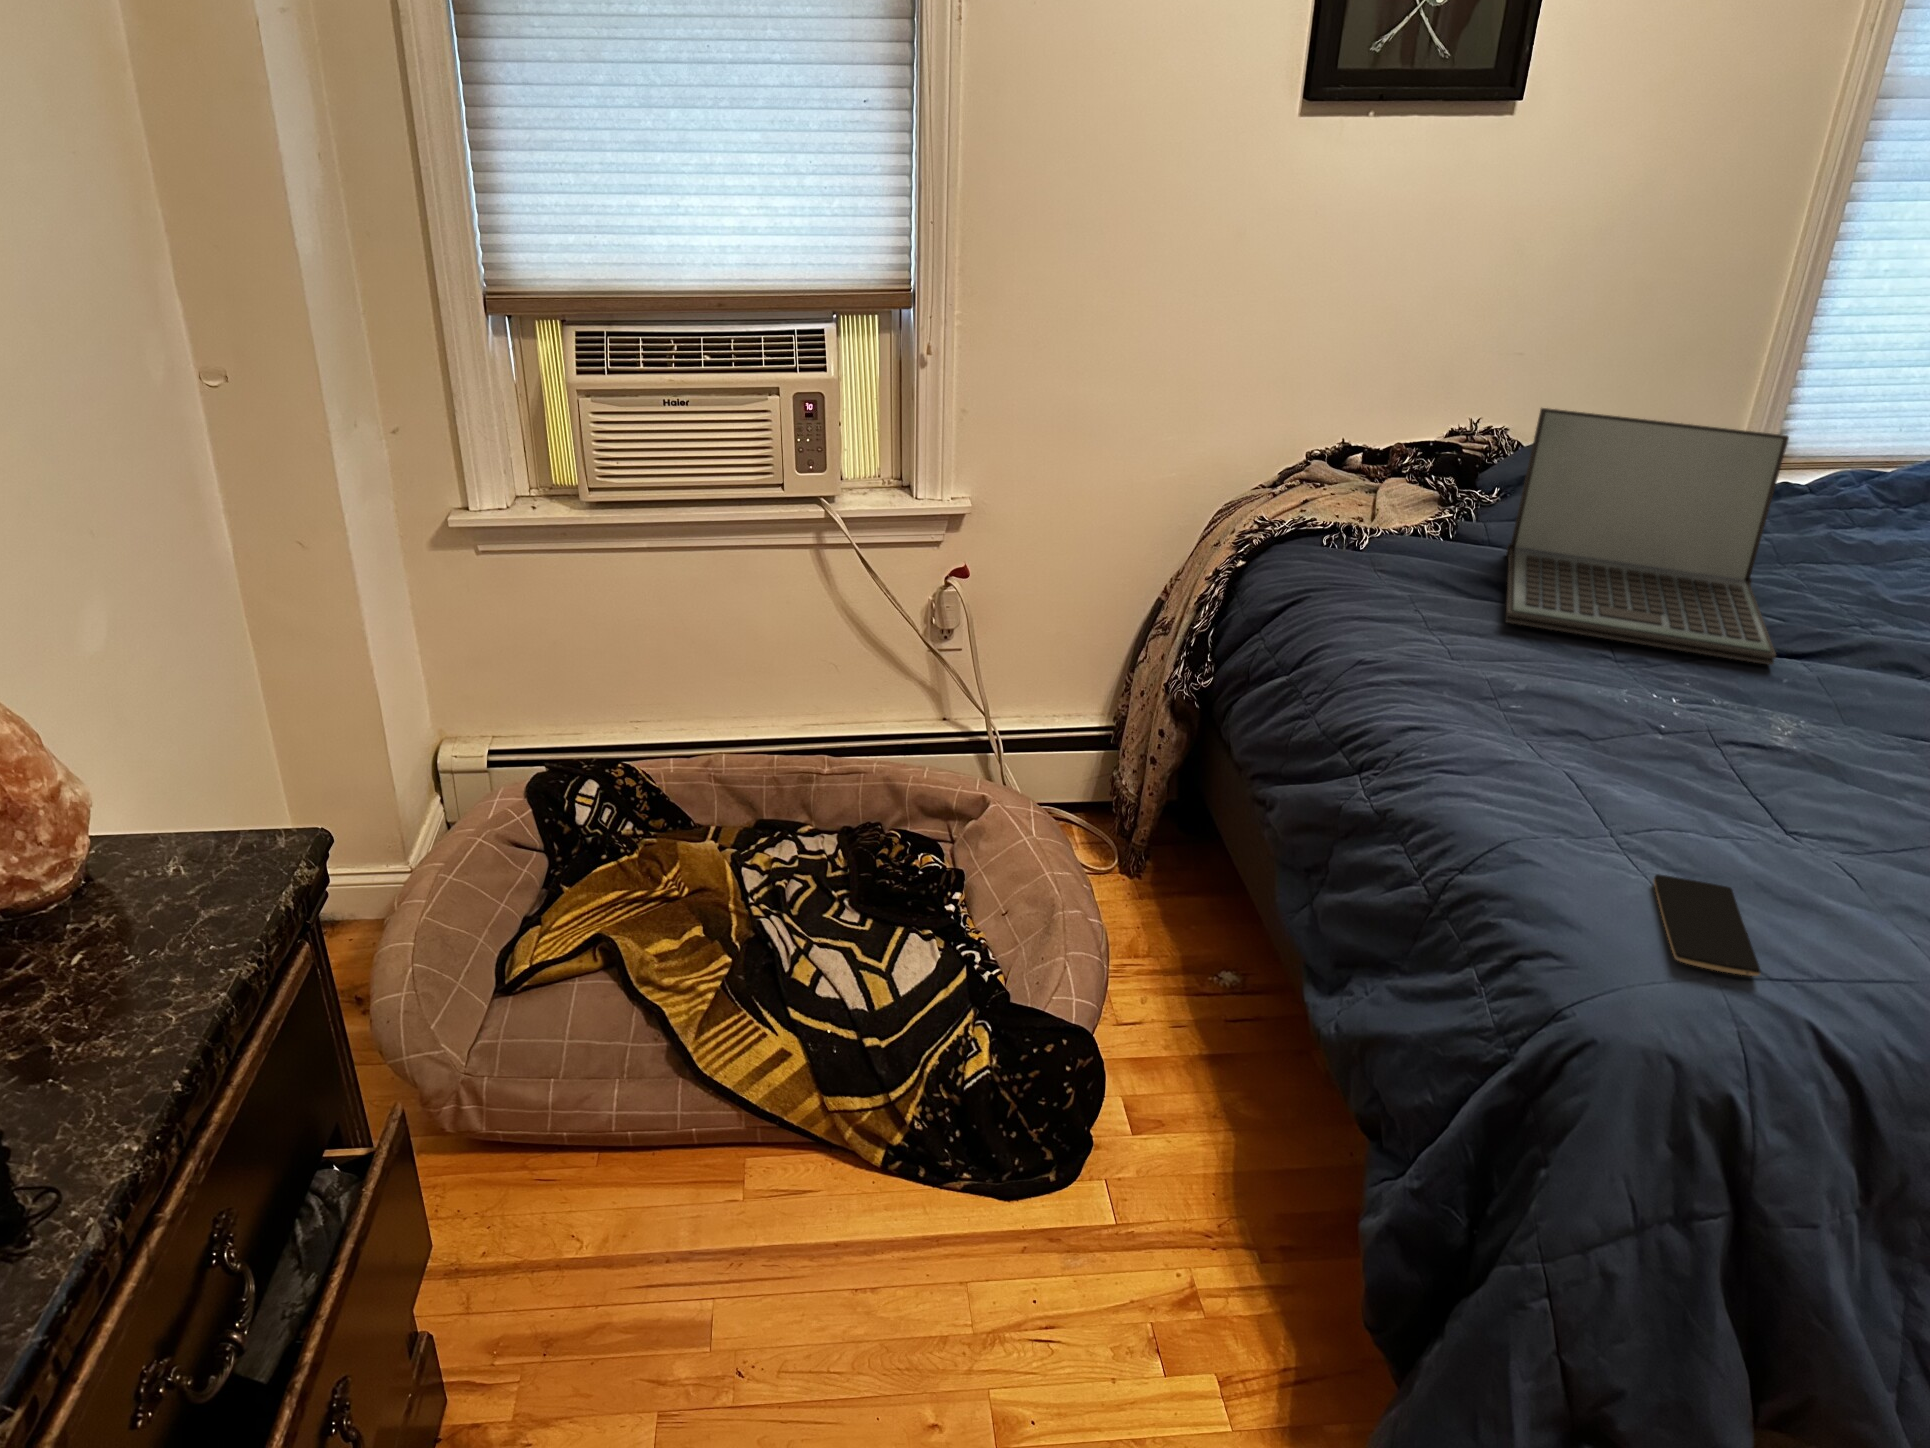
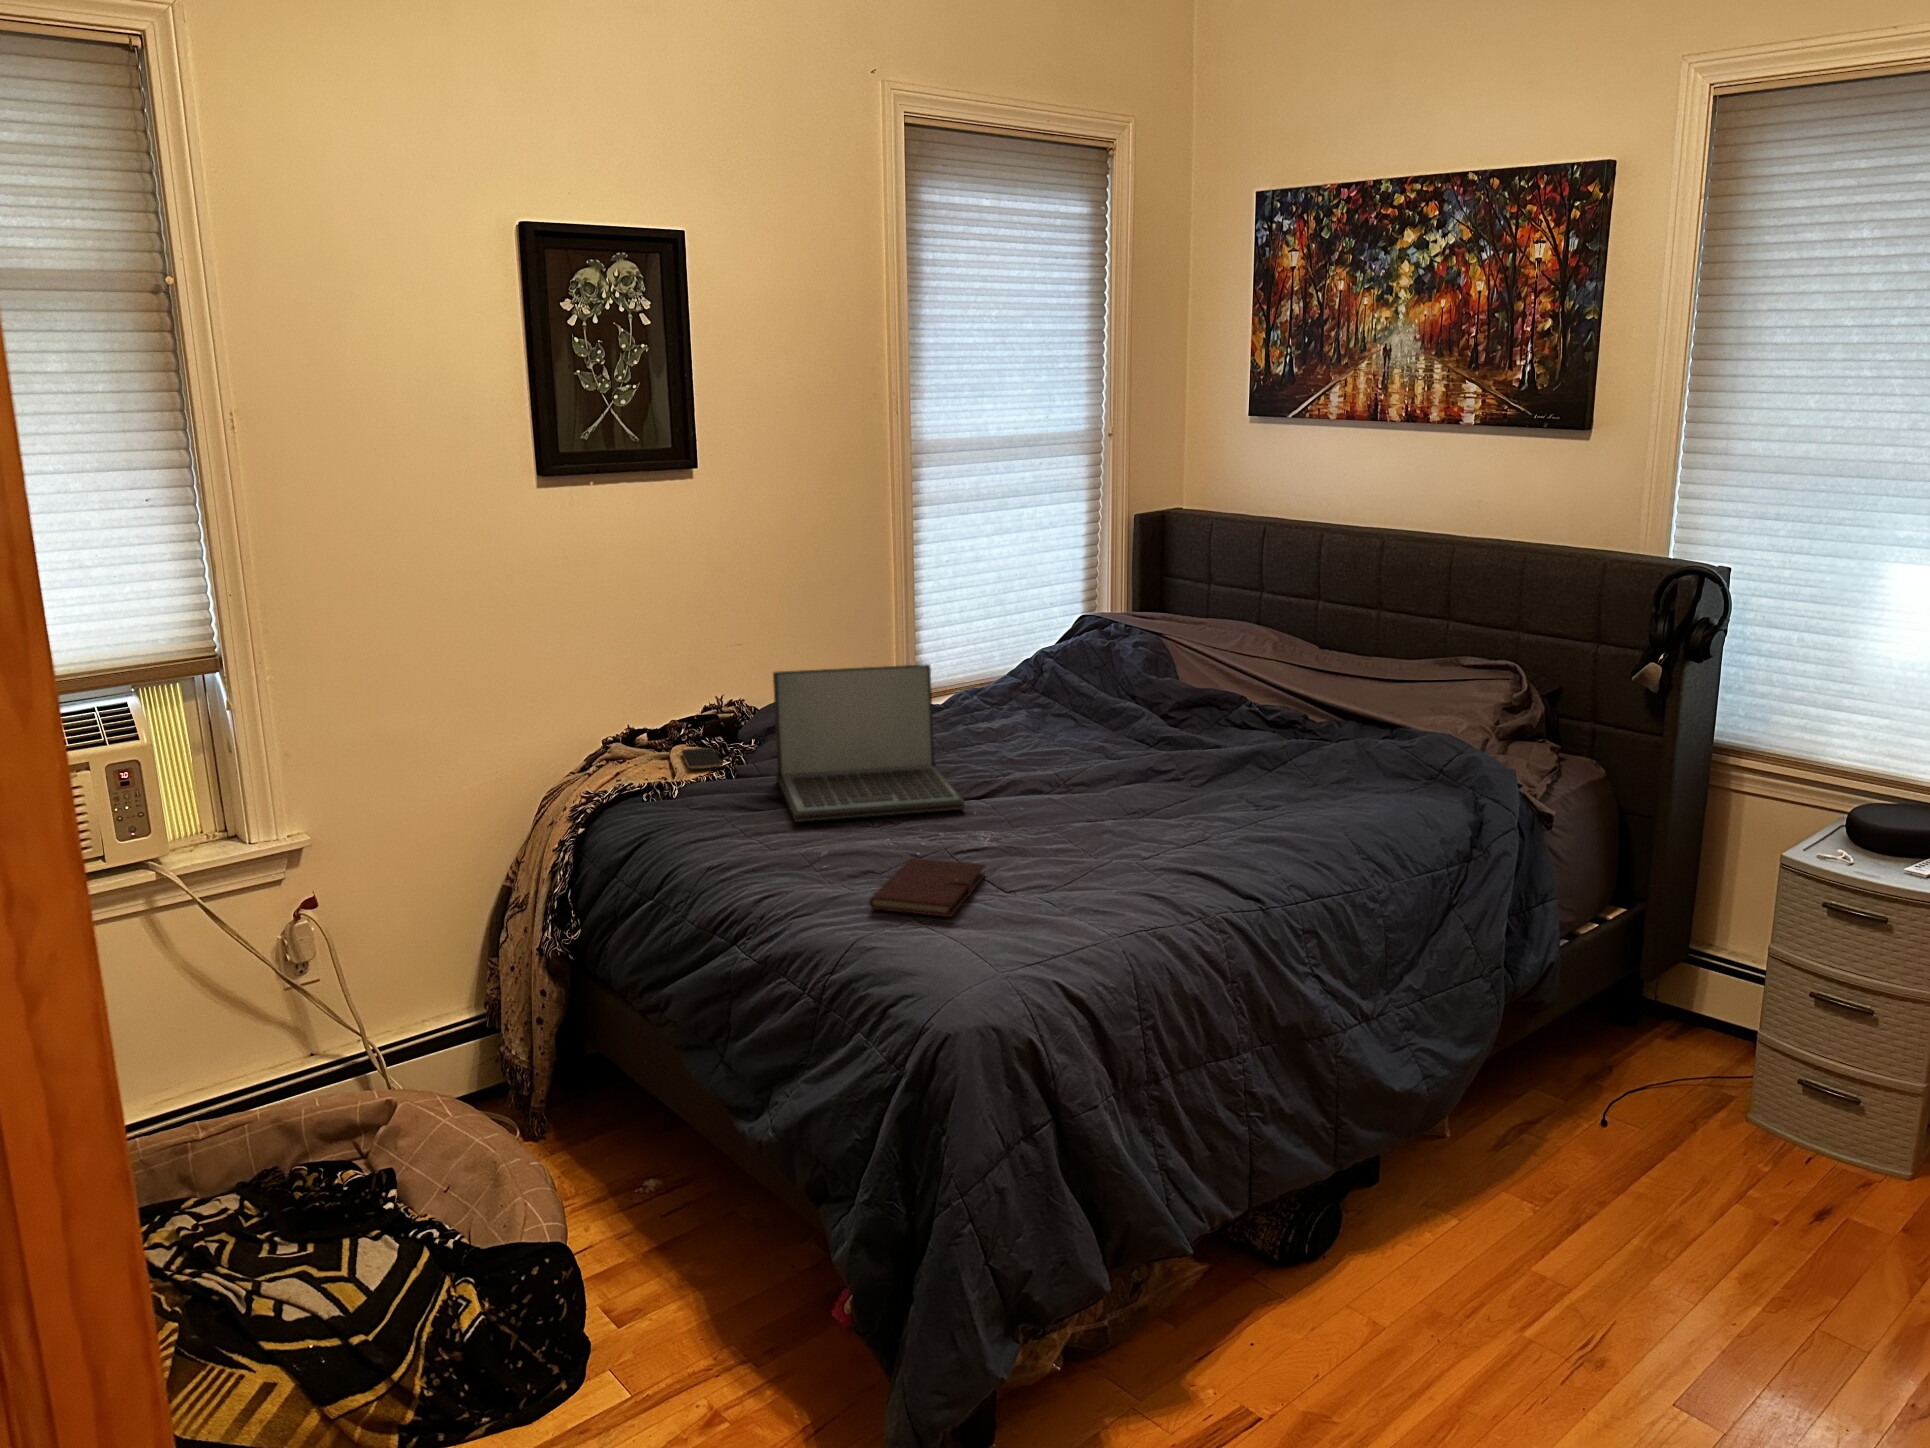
notebook: none [1559,729,1772,849] -> present [869,858,985,917]
smartphone: present [1654,874,1760,976] -> present [681,747,722,768]

